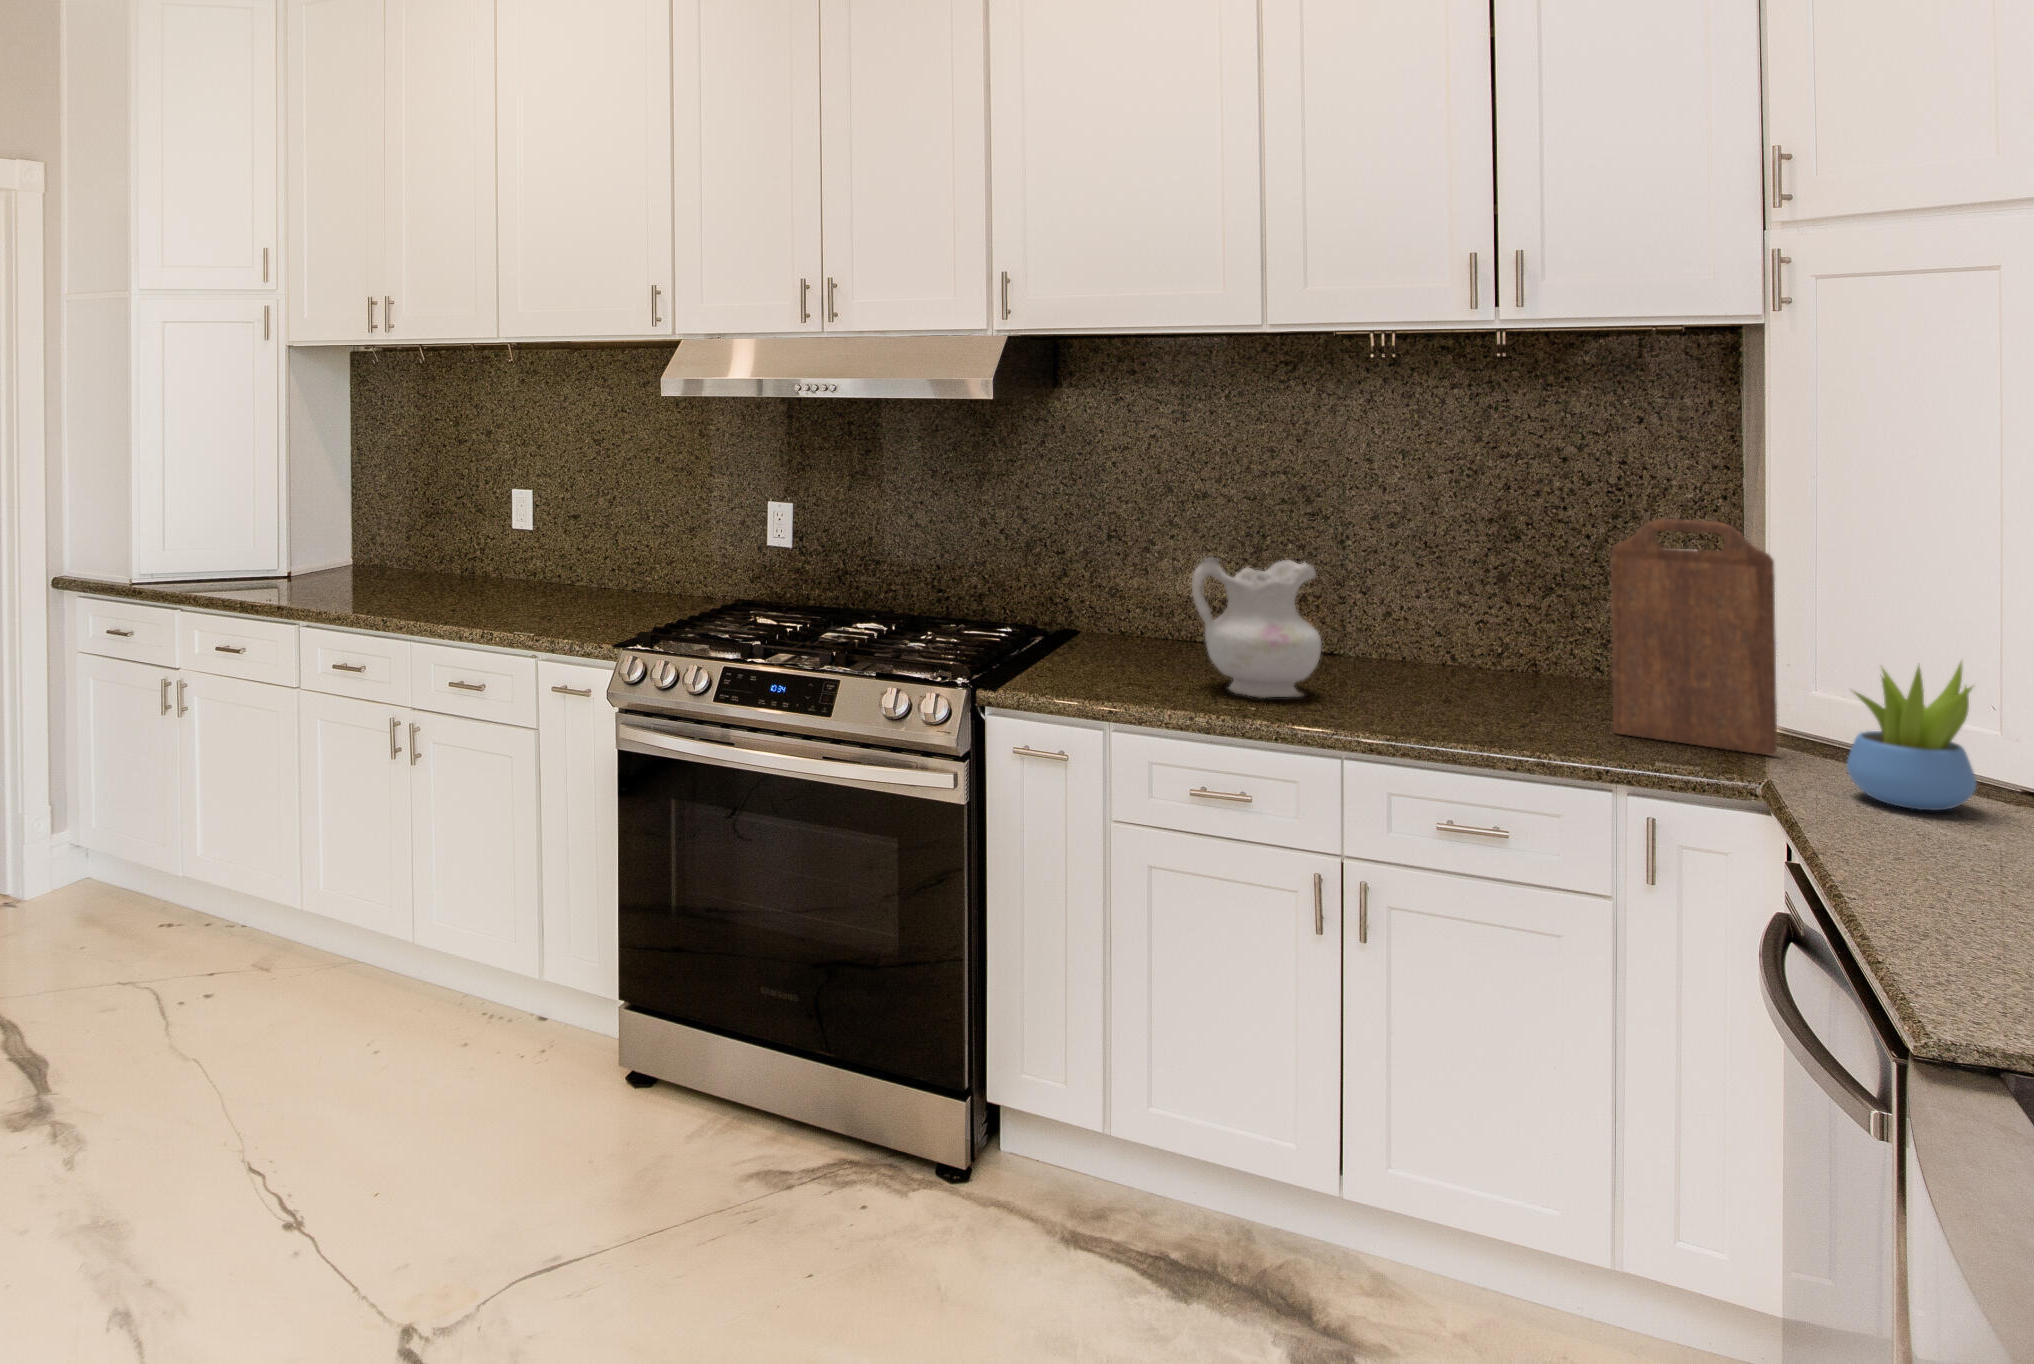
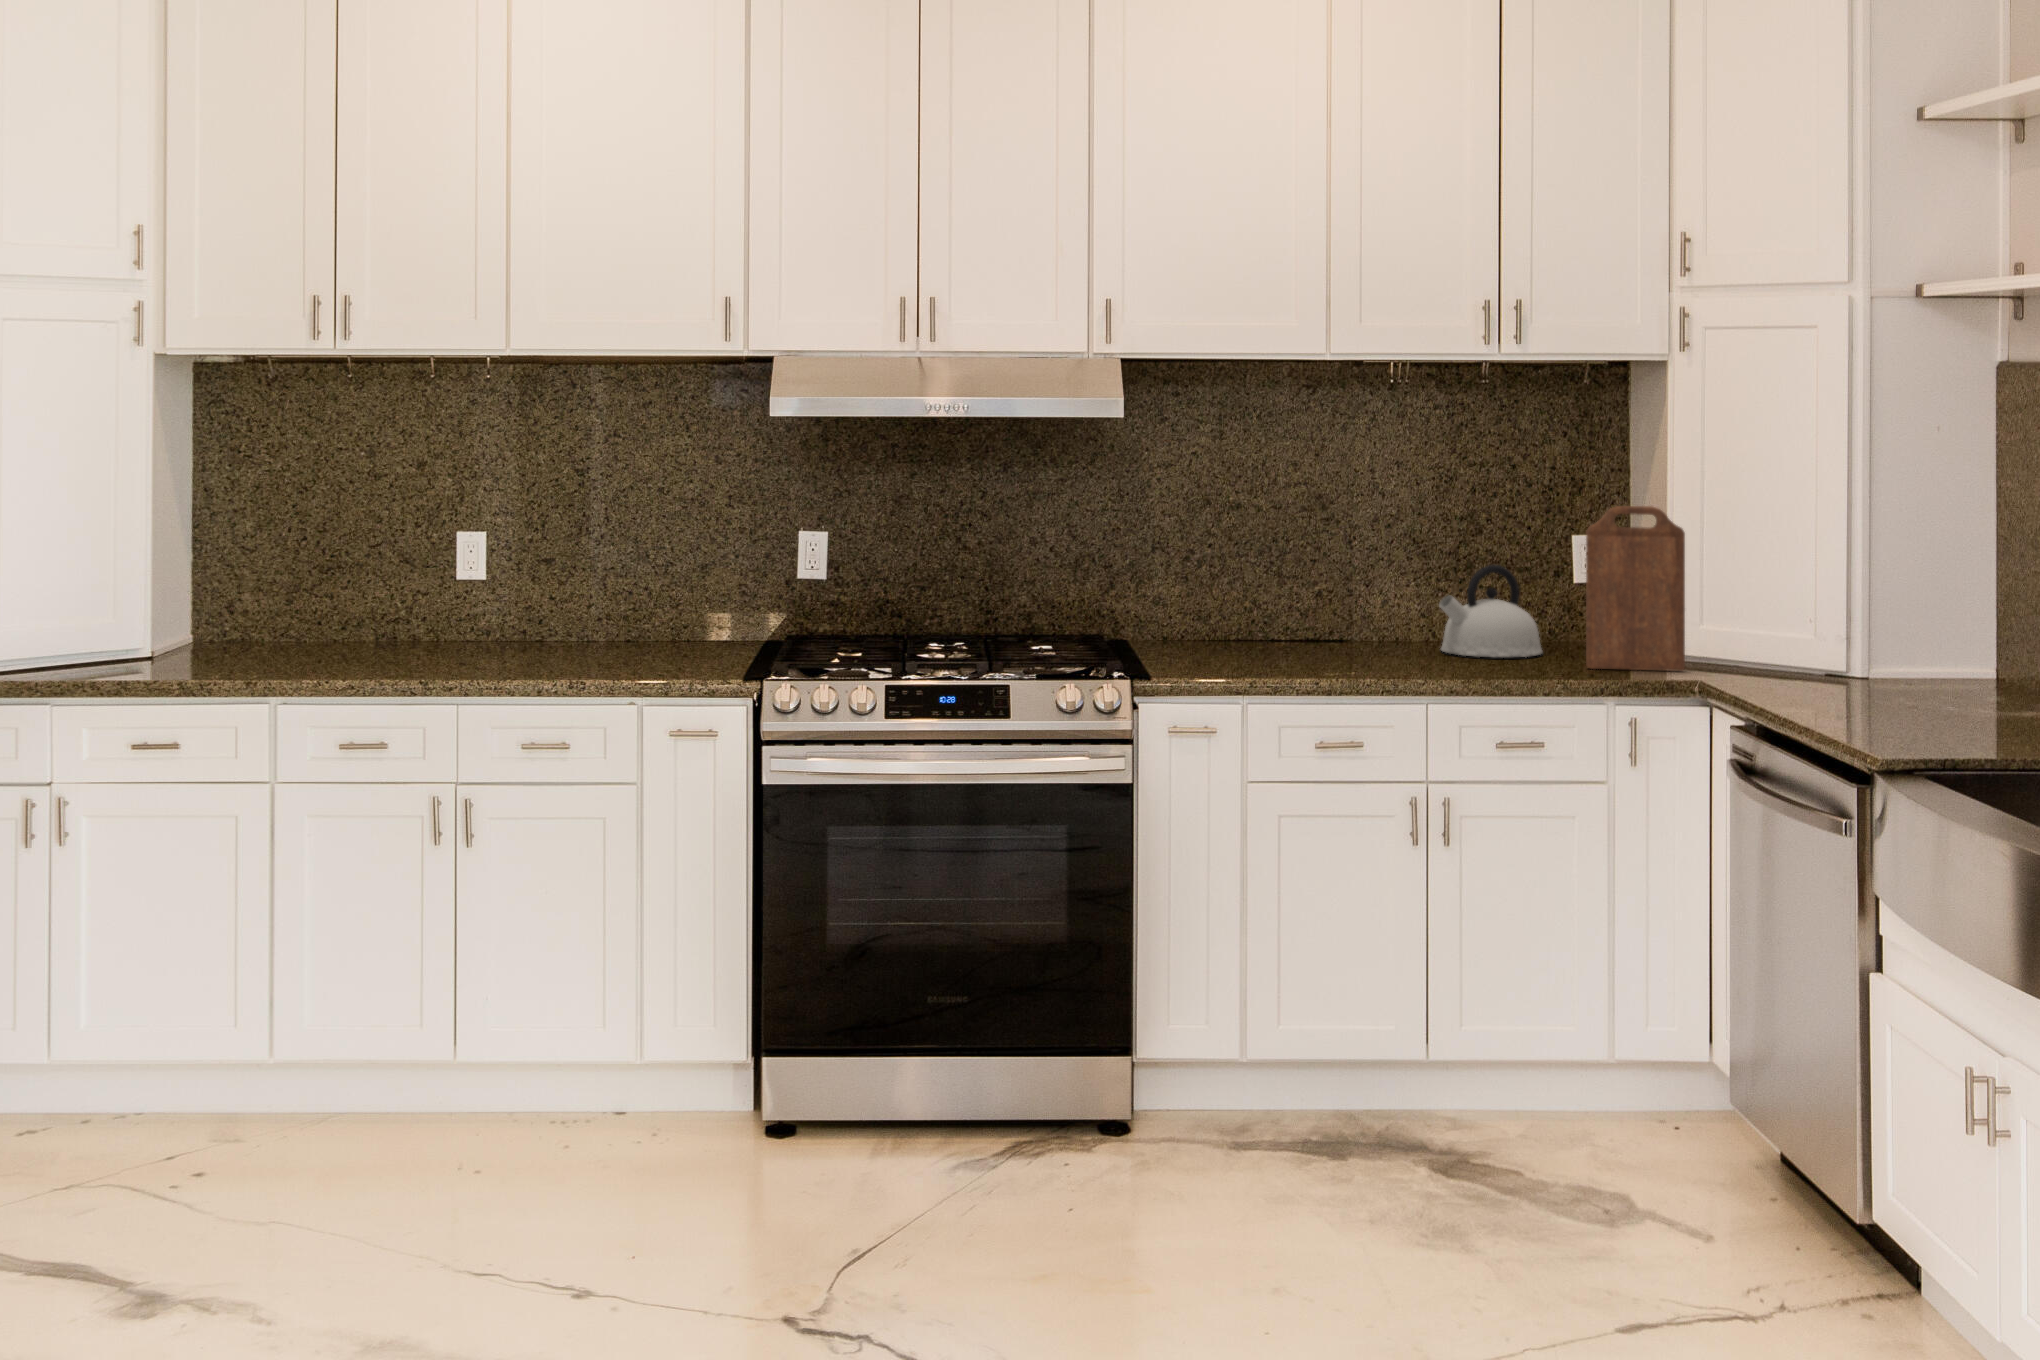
ceramic pitcher: present [1192,558,1322,698] -> none [1295,553,1387,669]
kettle: none [1428,581,1588,704] -> present [1439,565,1543,657]
succulent plant: present [1847,663,1976,810] -> none [1741,587,1812,686]

